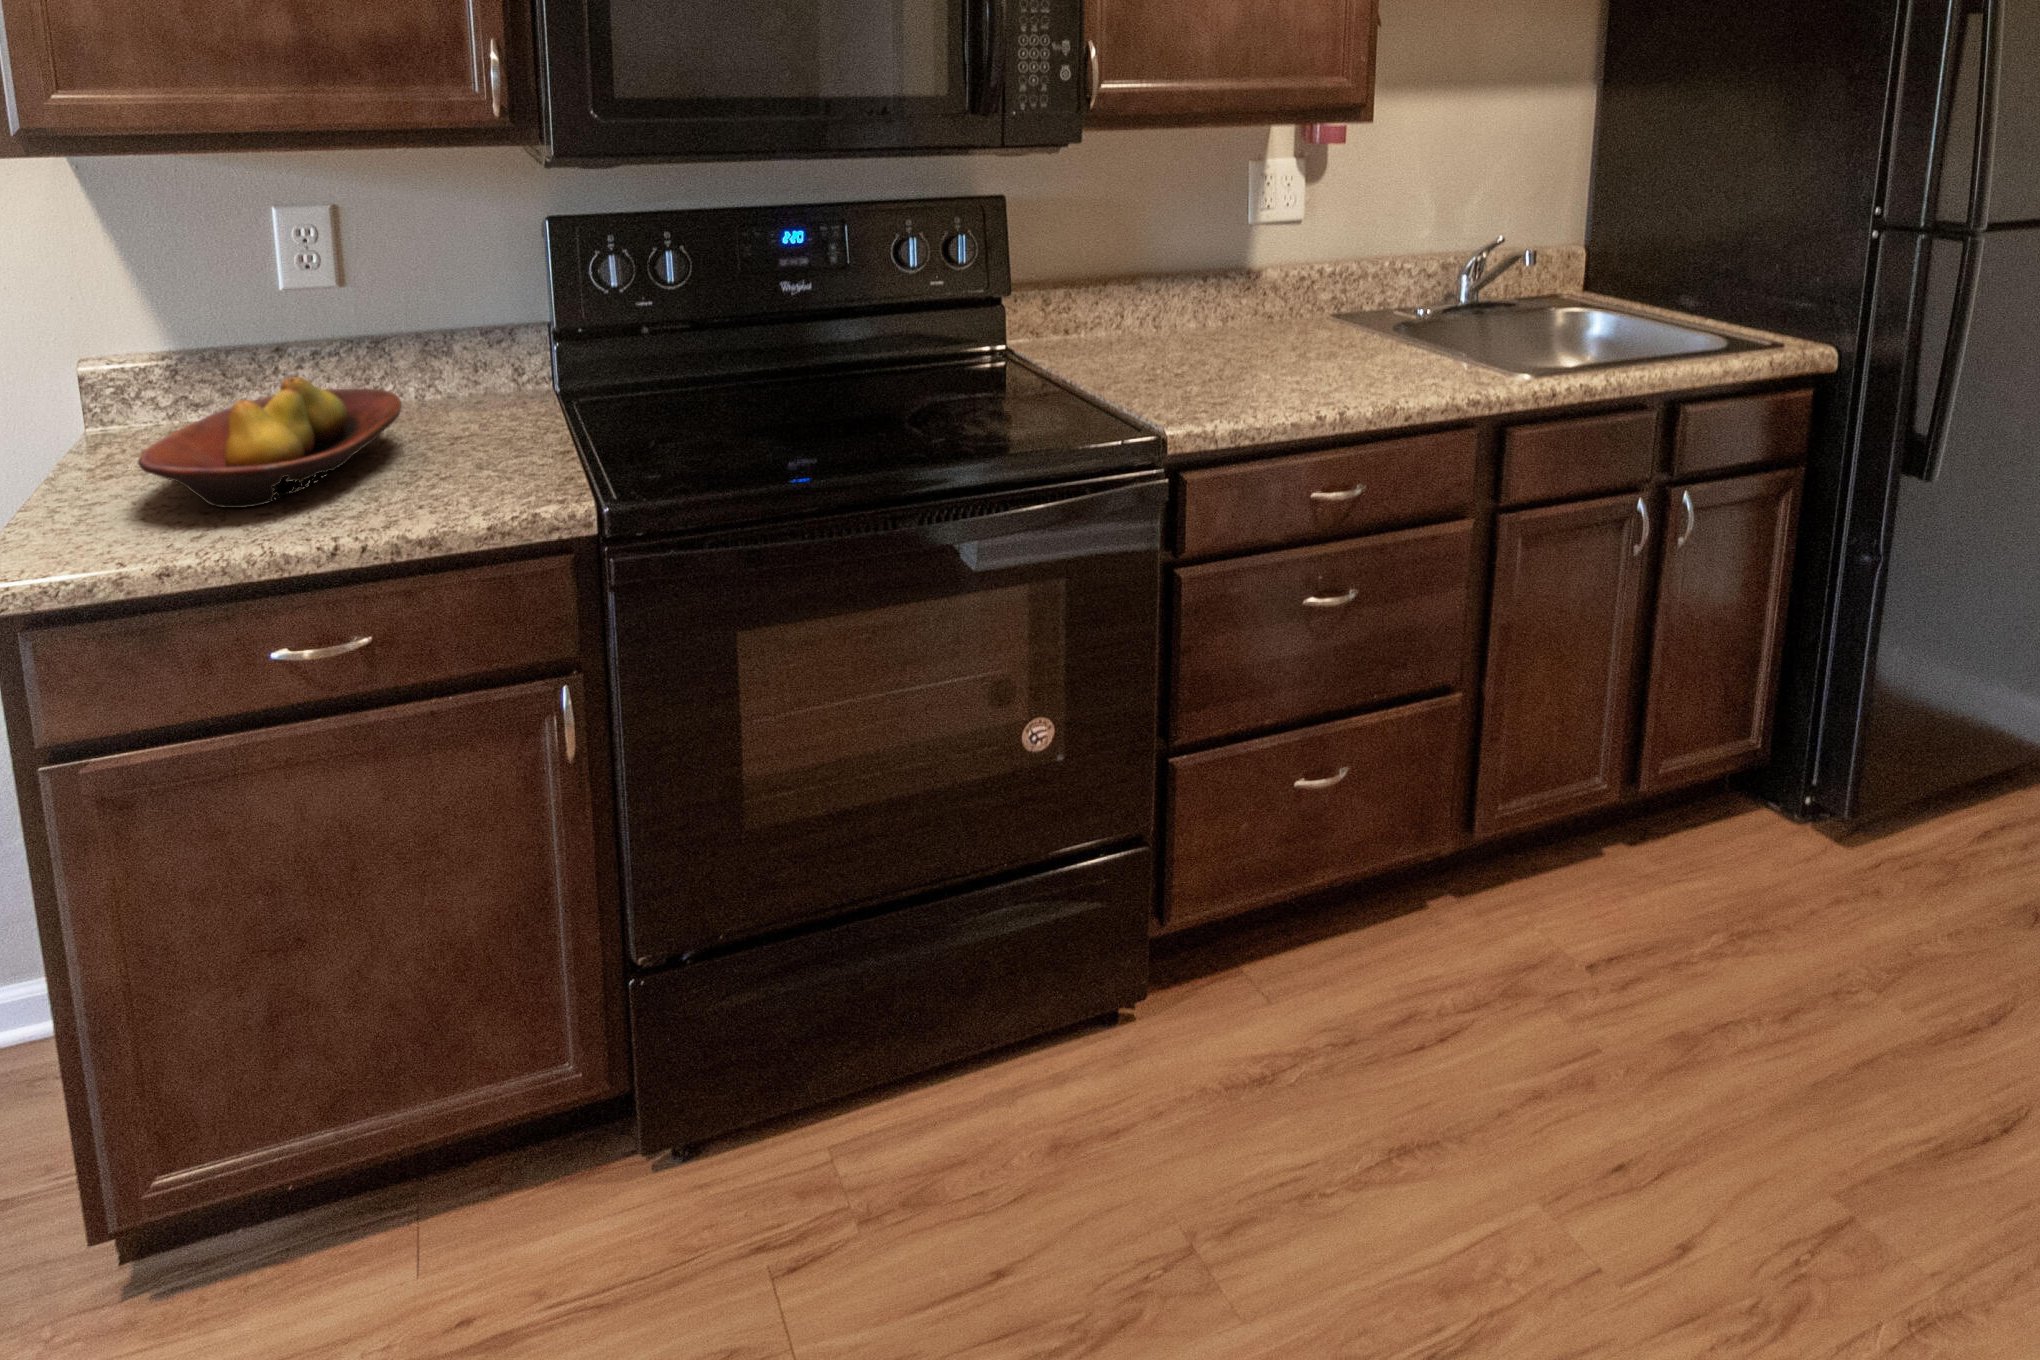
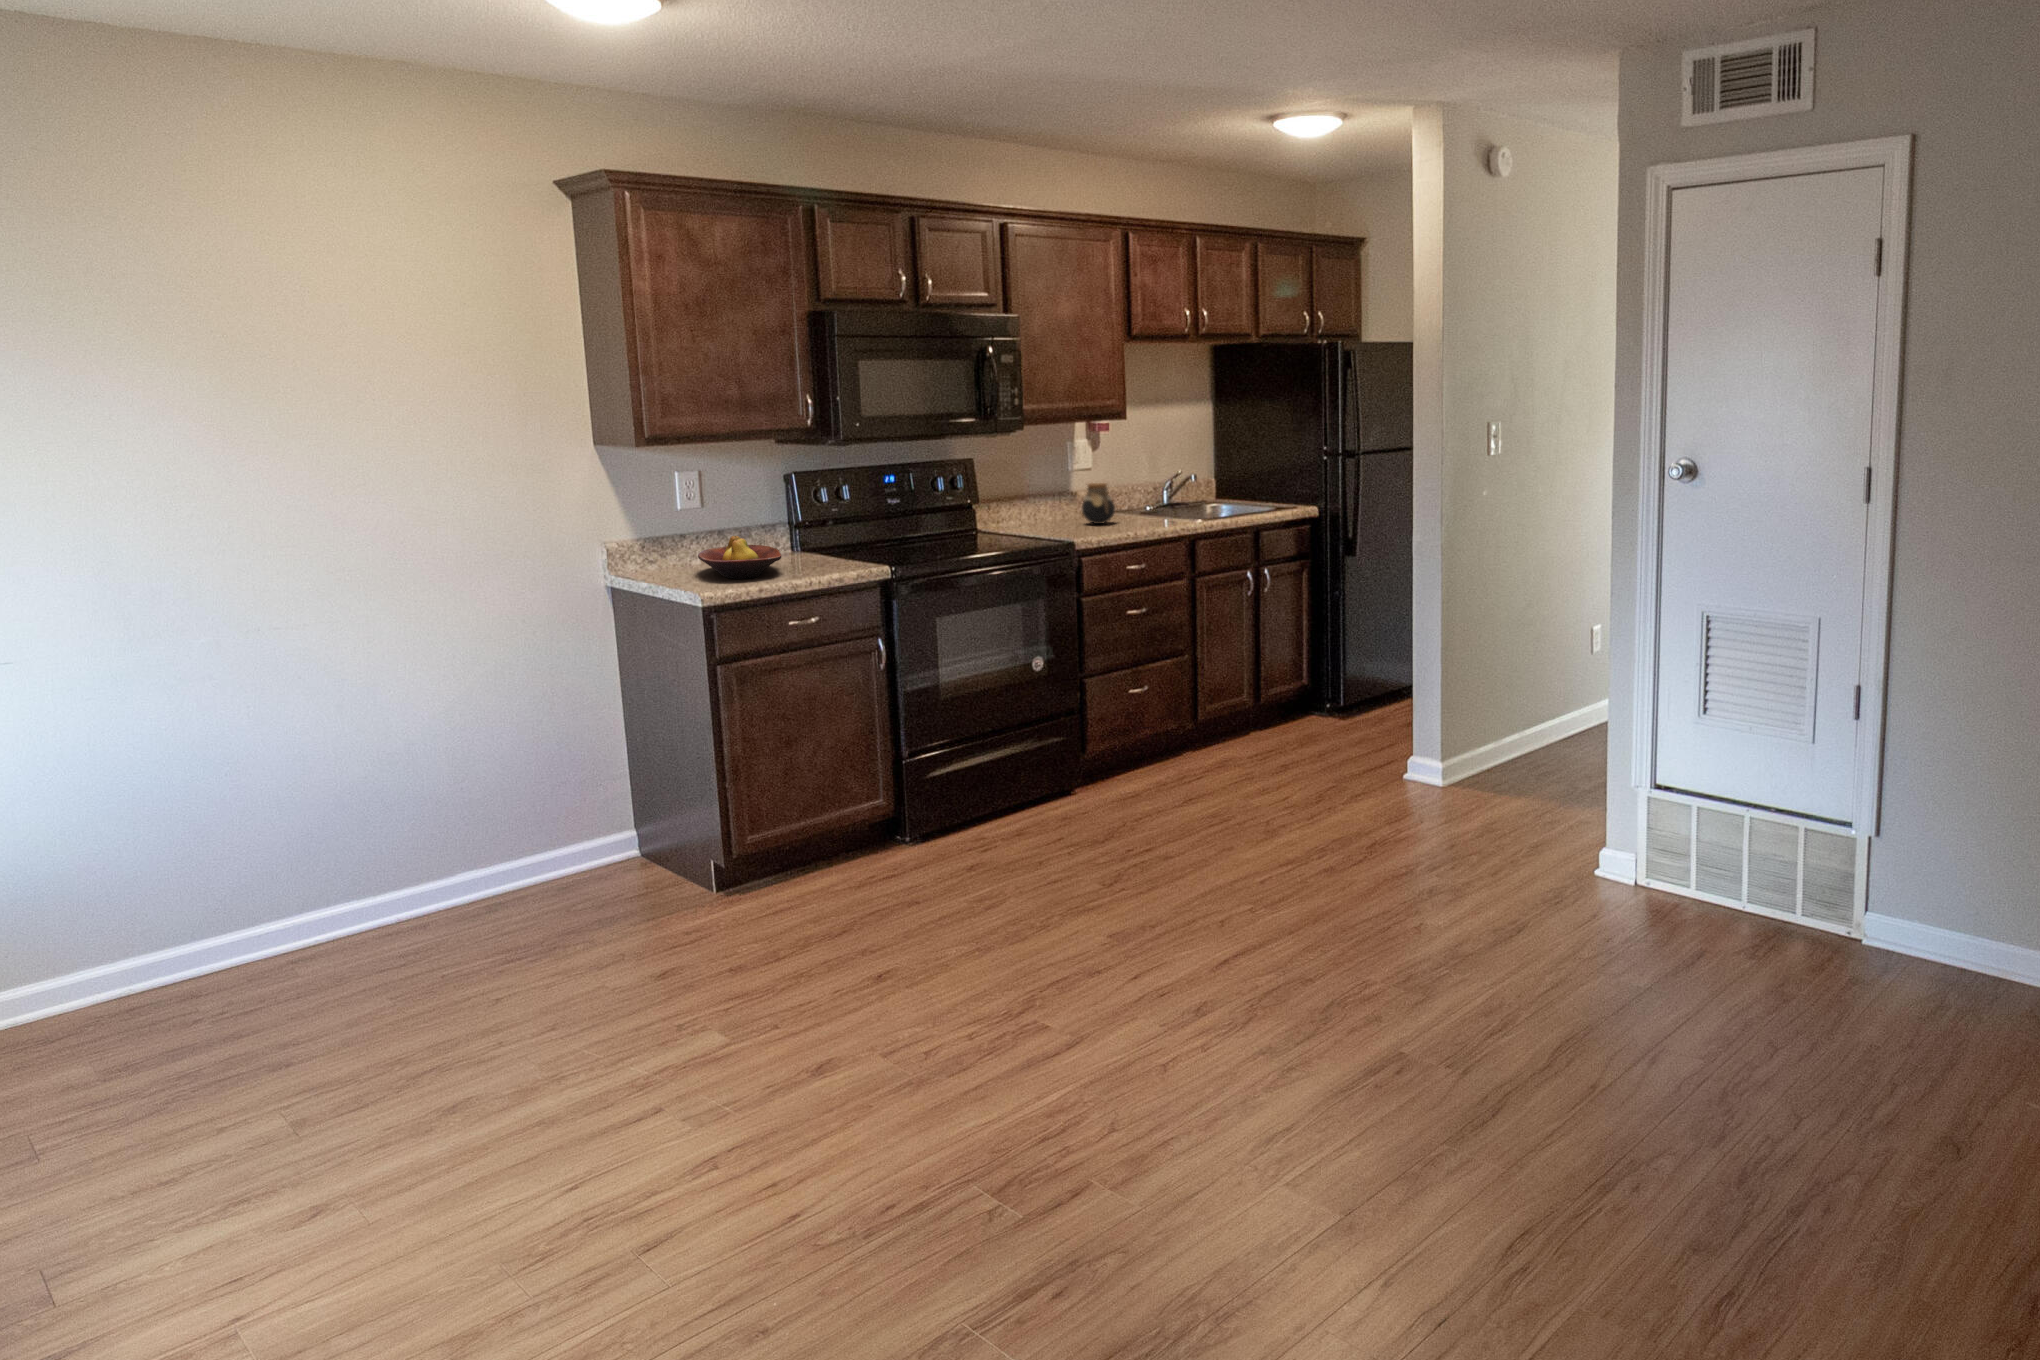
jar: none [1241,268,1320,366] -> present [1082,483,1115,524]

